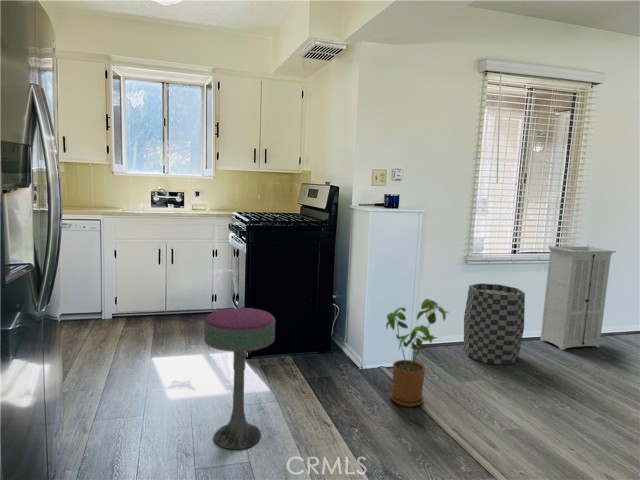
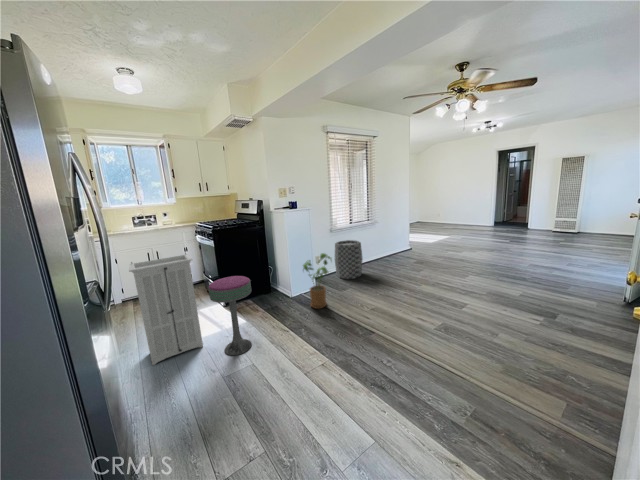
storage cabinet: present [540,246,616,350] -> present [129,253,203,365]

